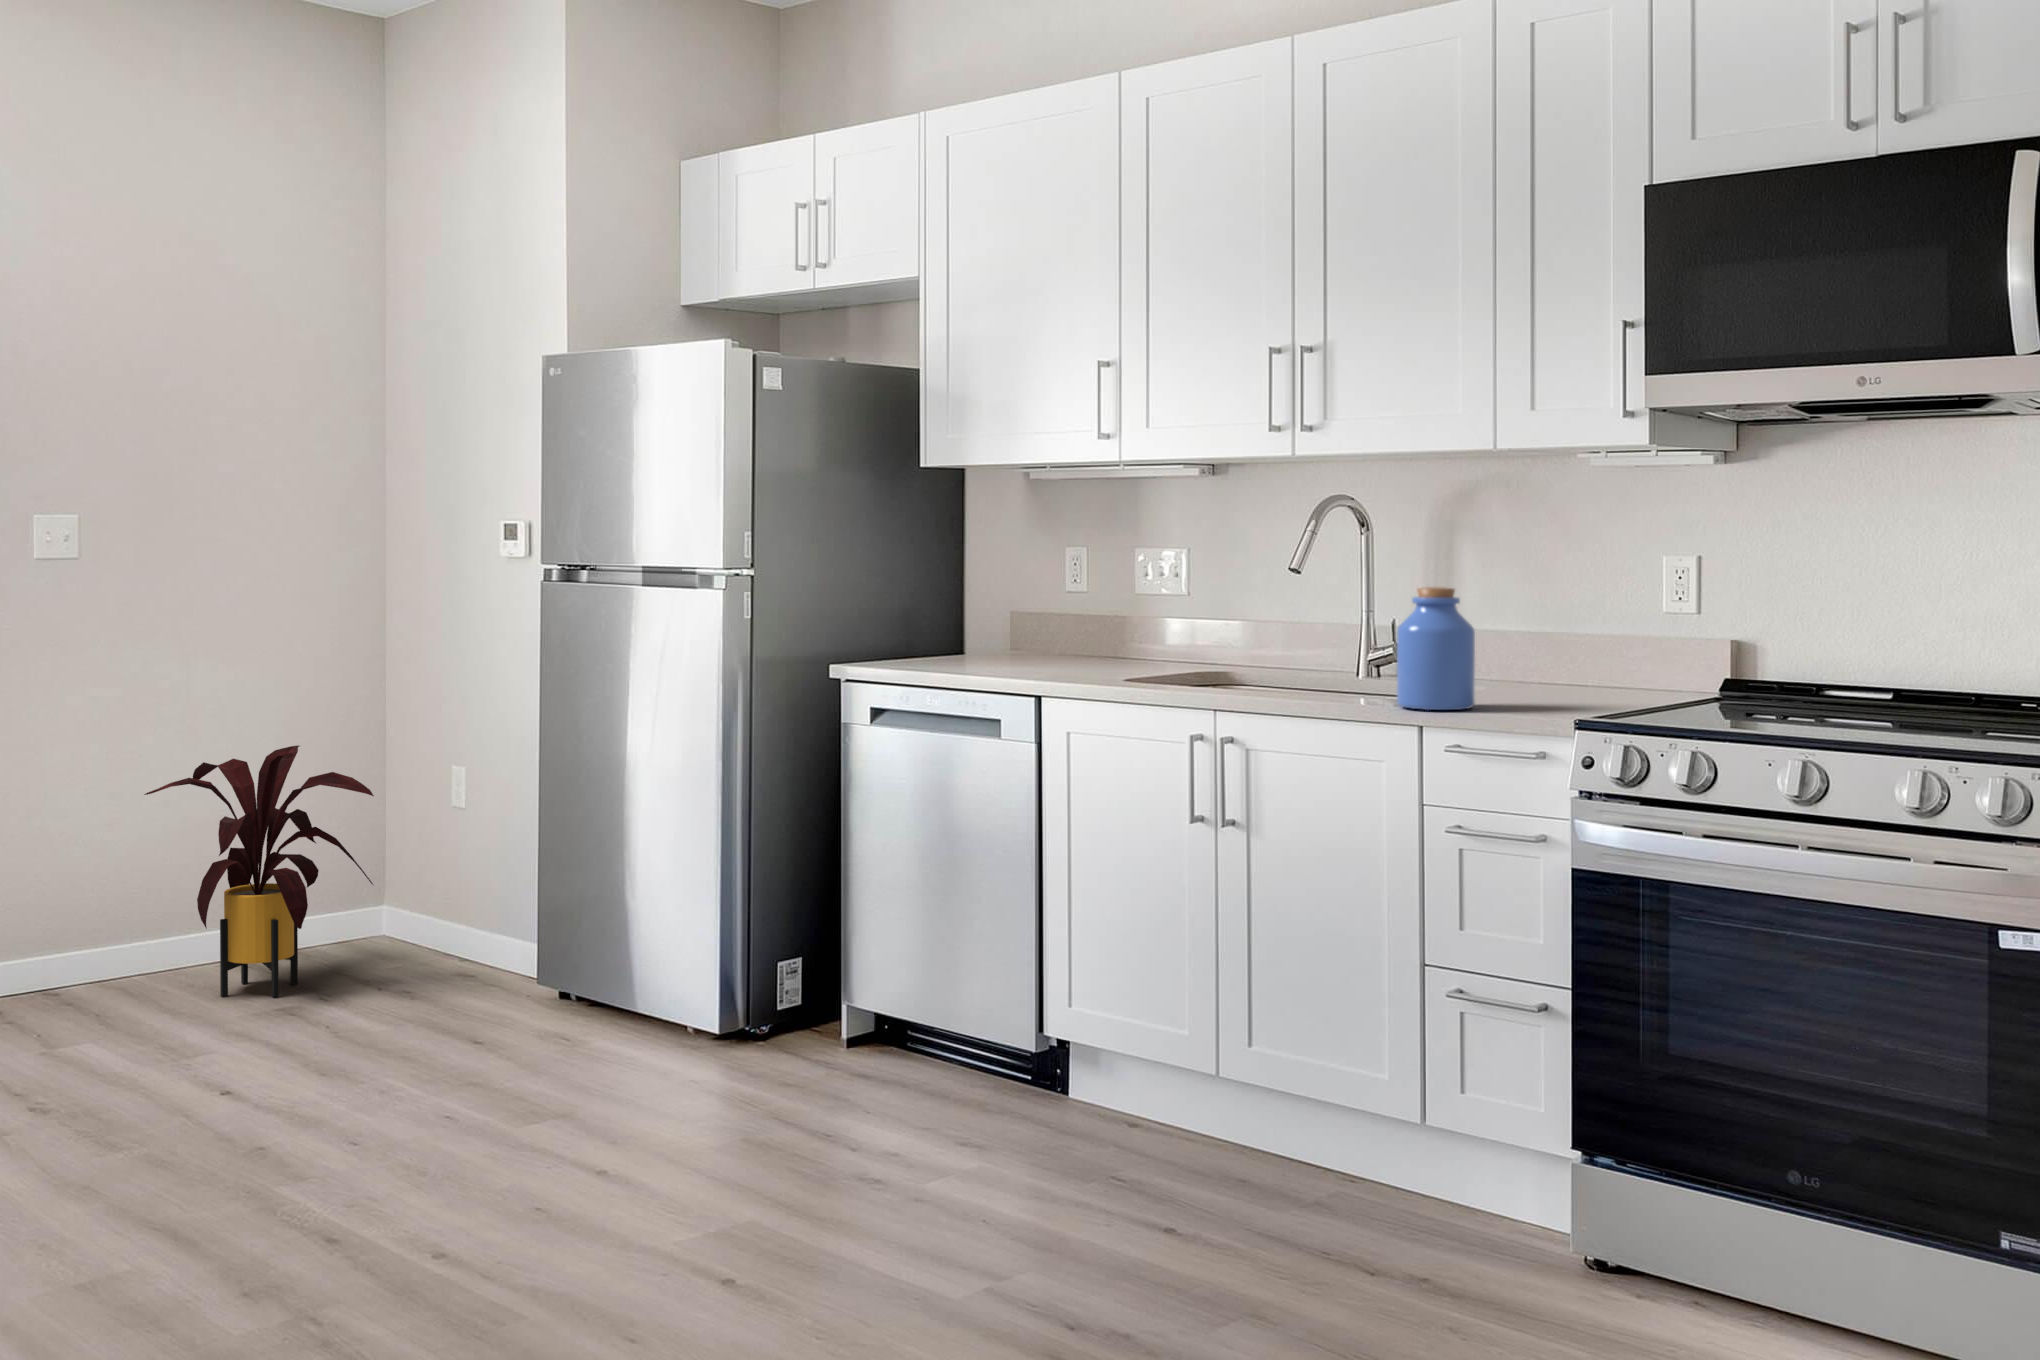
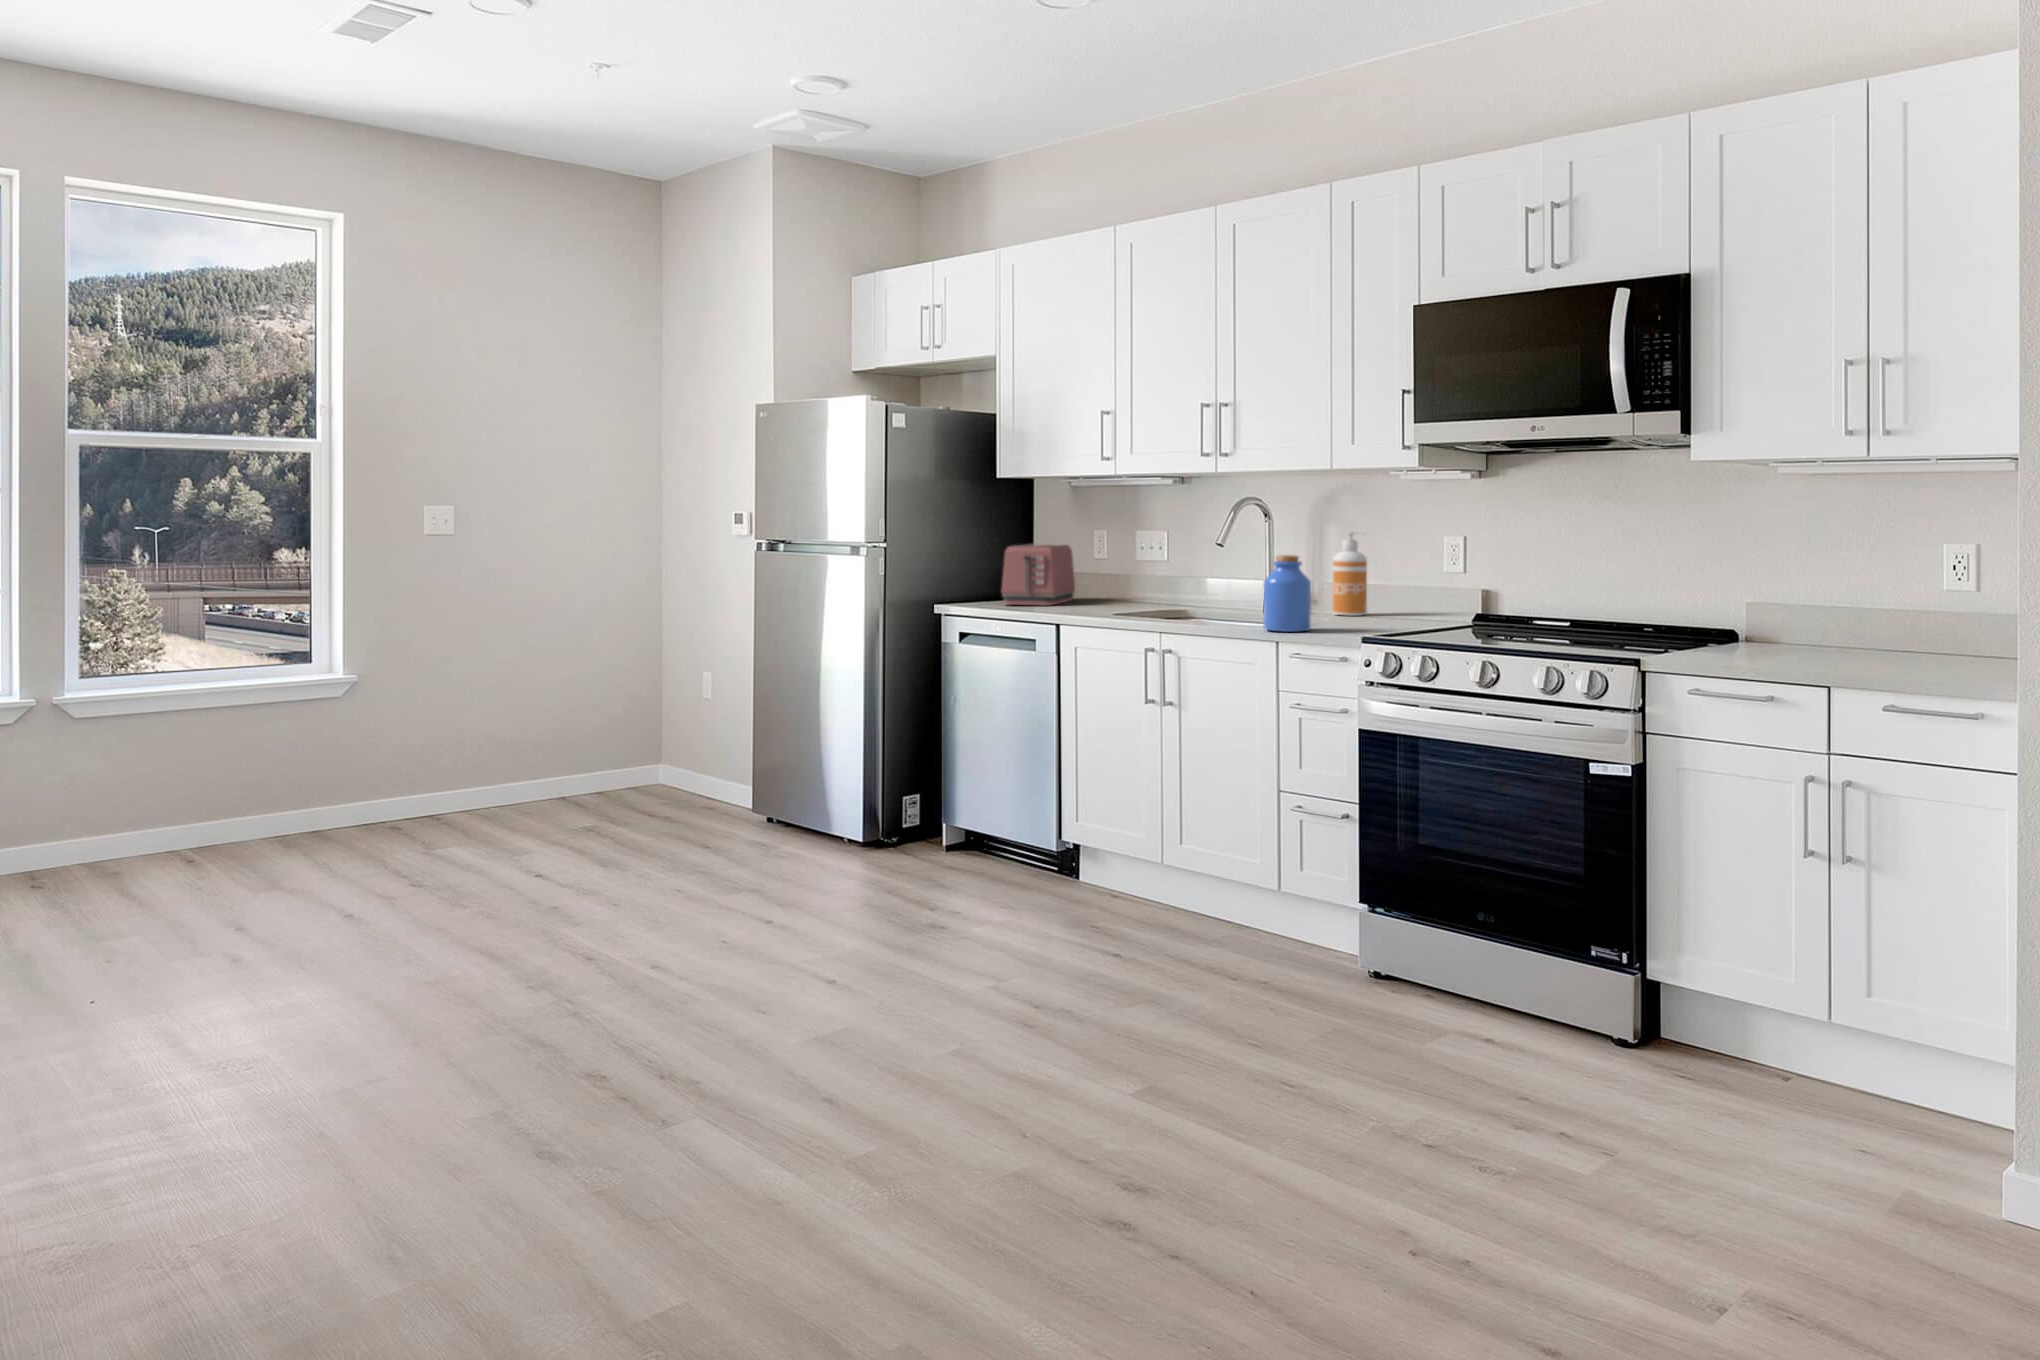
soap dispenser: none [1478,550,1534,682] -> present [1333,532,1367,616]
toaster: none [931,570,1038,665] -> present [1002,544,1075,606]
house plant: present [144,746,374,997] -> none [496,658,649,820]

